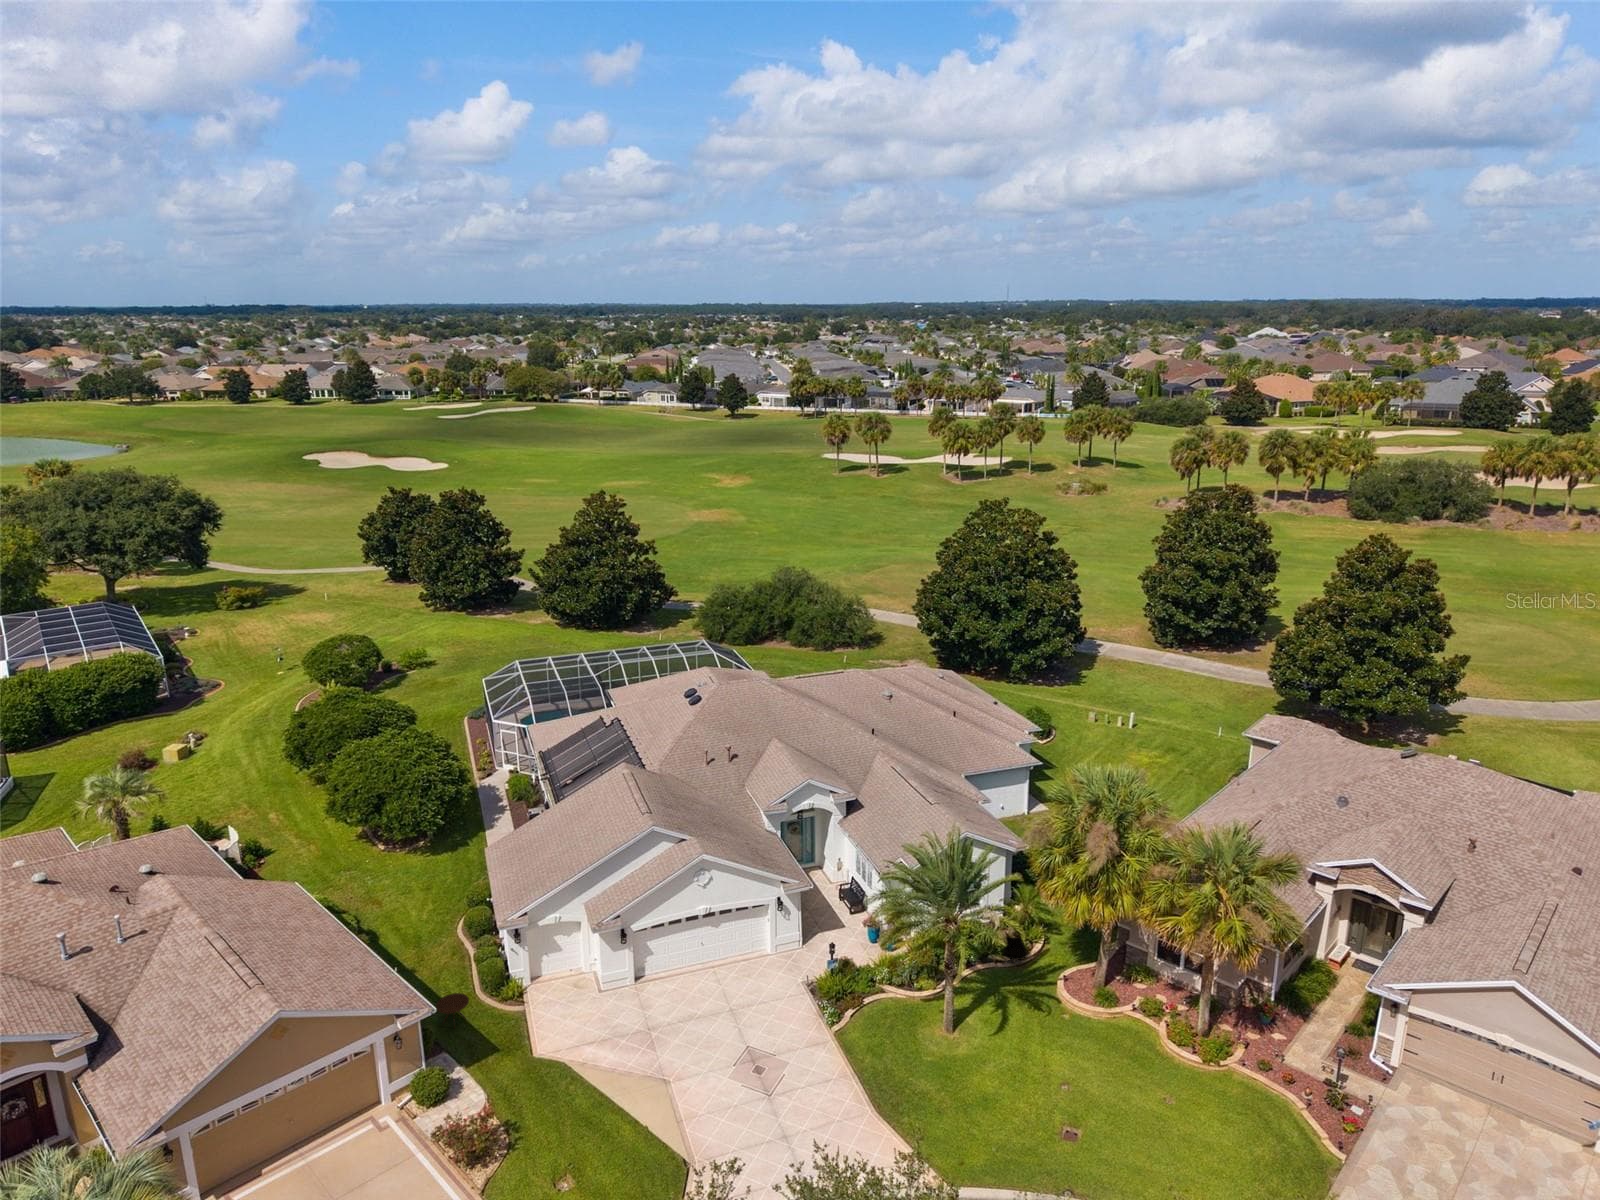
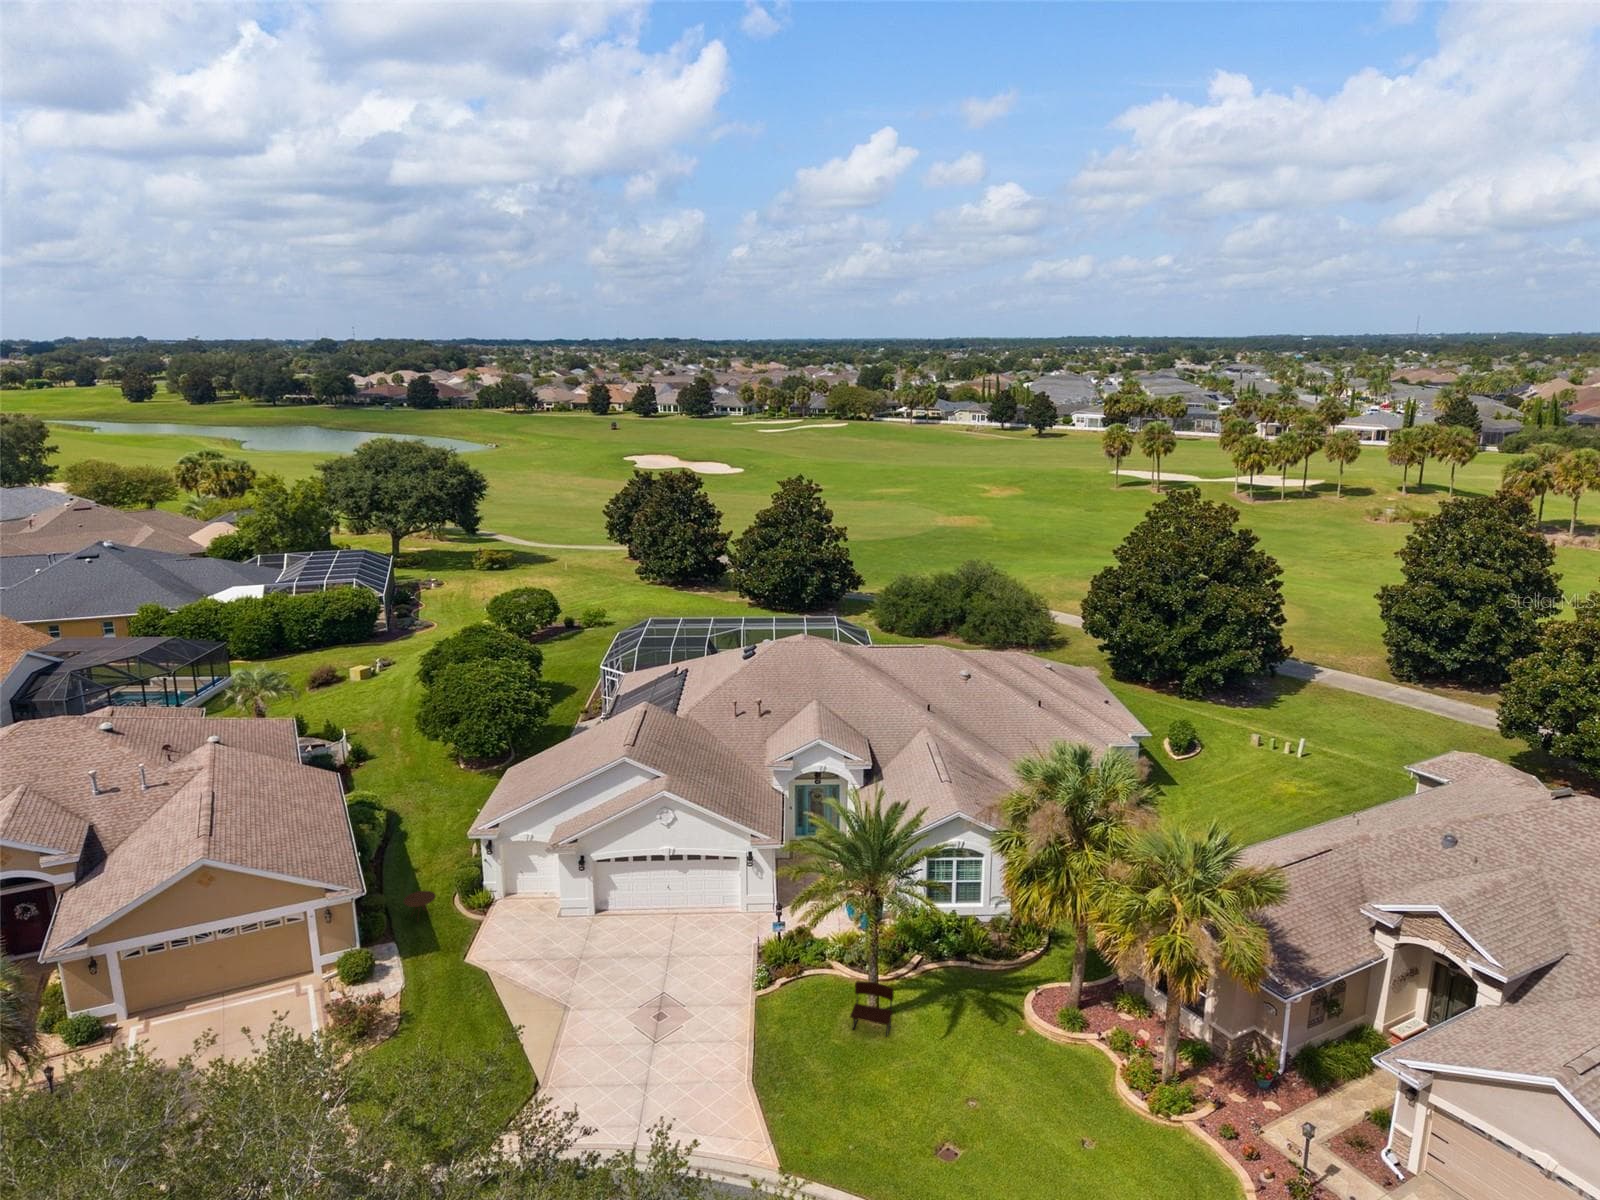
lounge chair: present [1004,937,1027,963] -> none [973,933,1001,969]
bench: none [935,1000,972,1046] -> present [850,981,894,1036]

